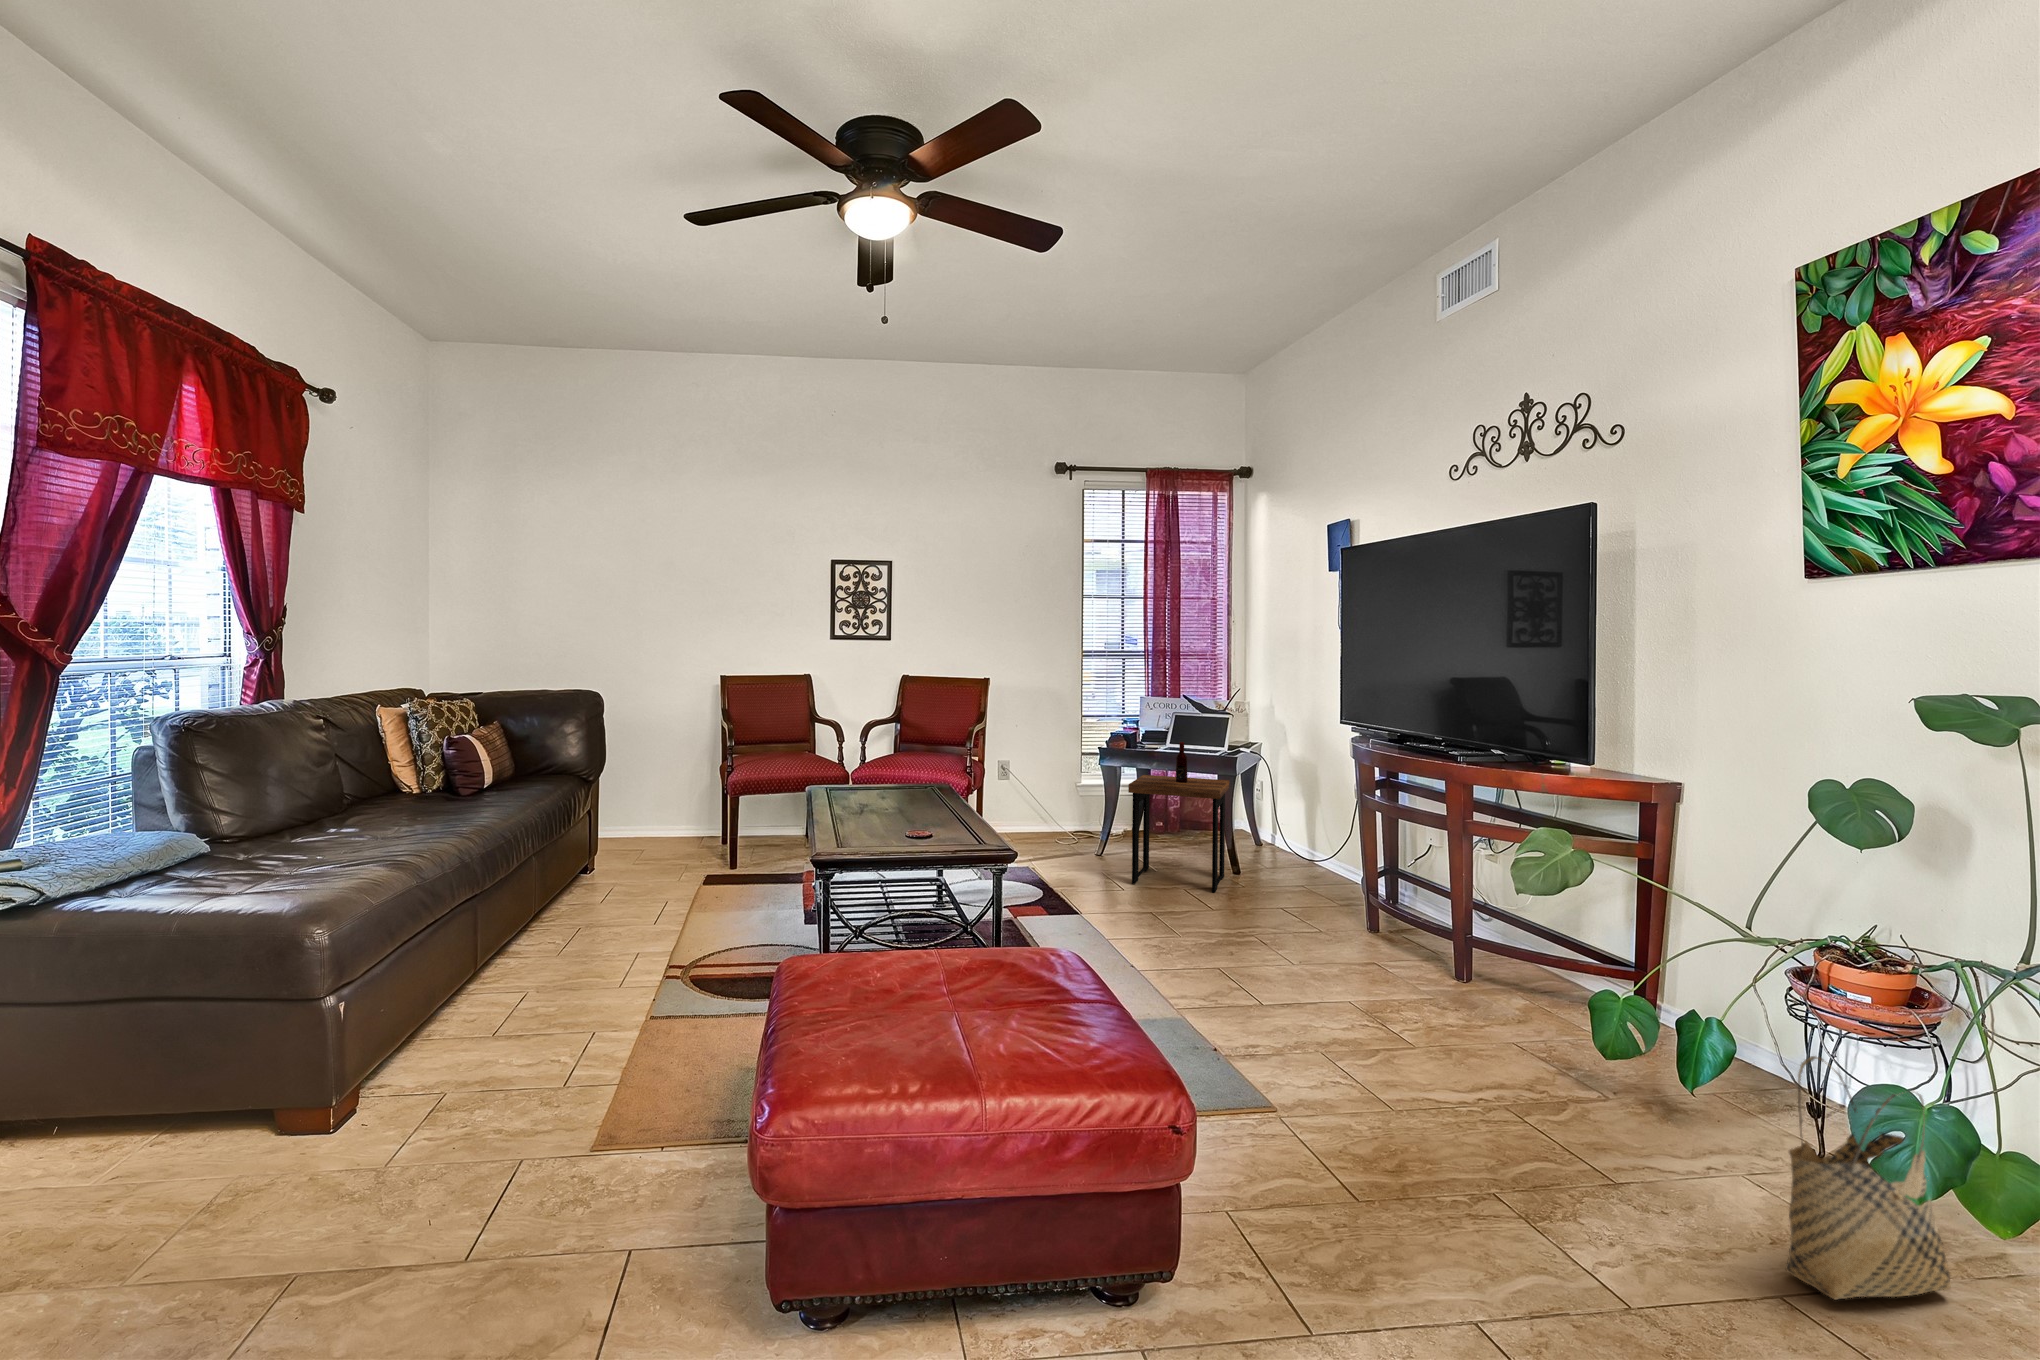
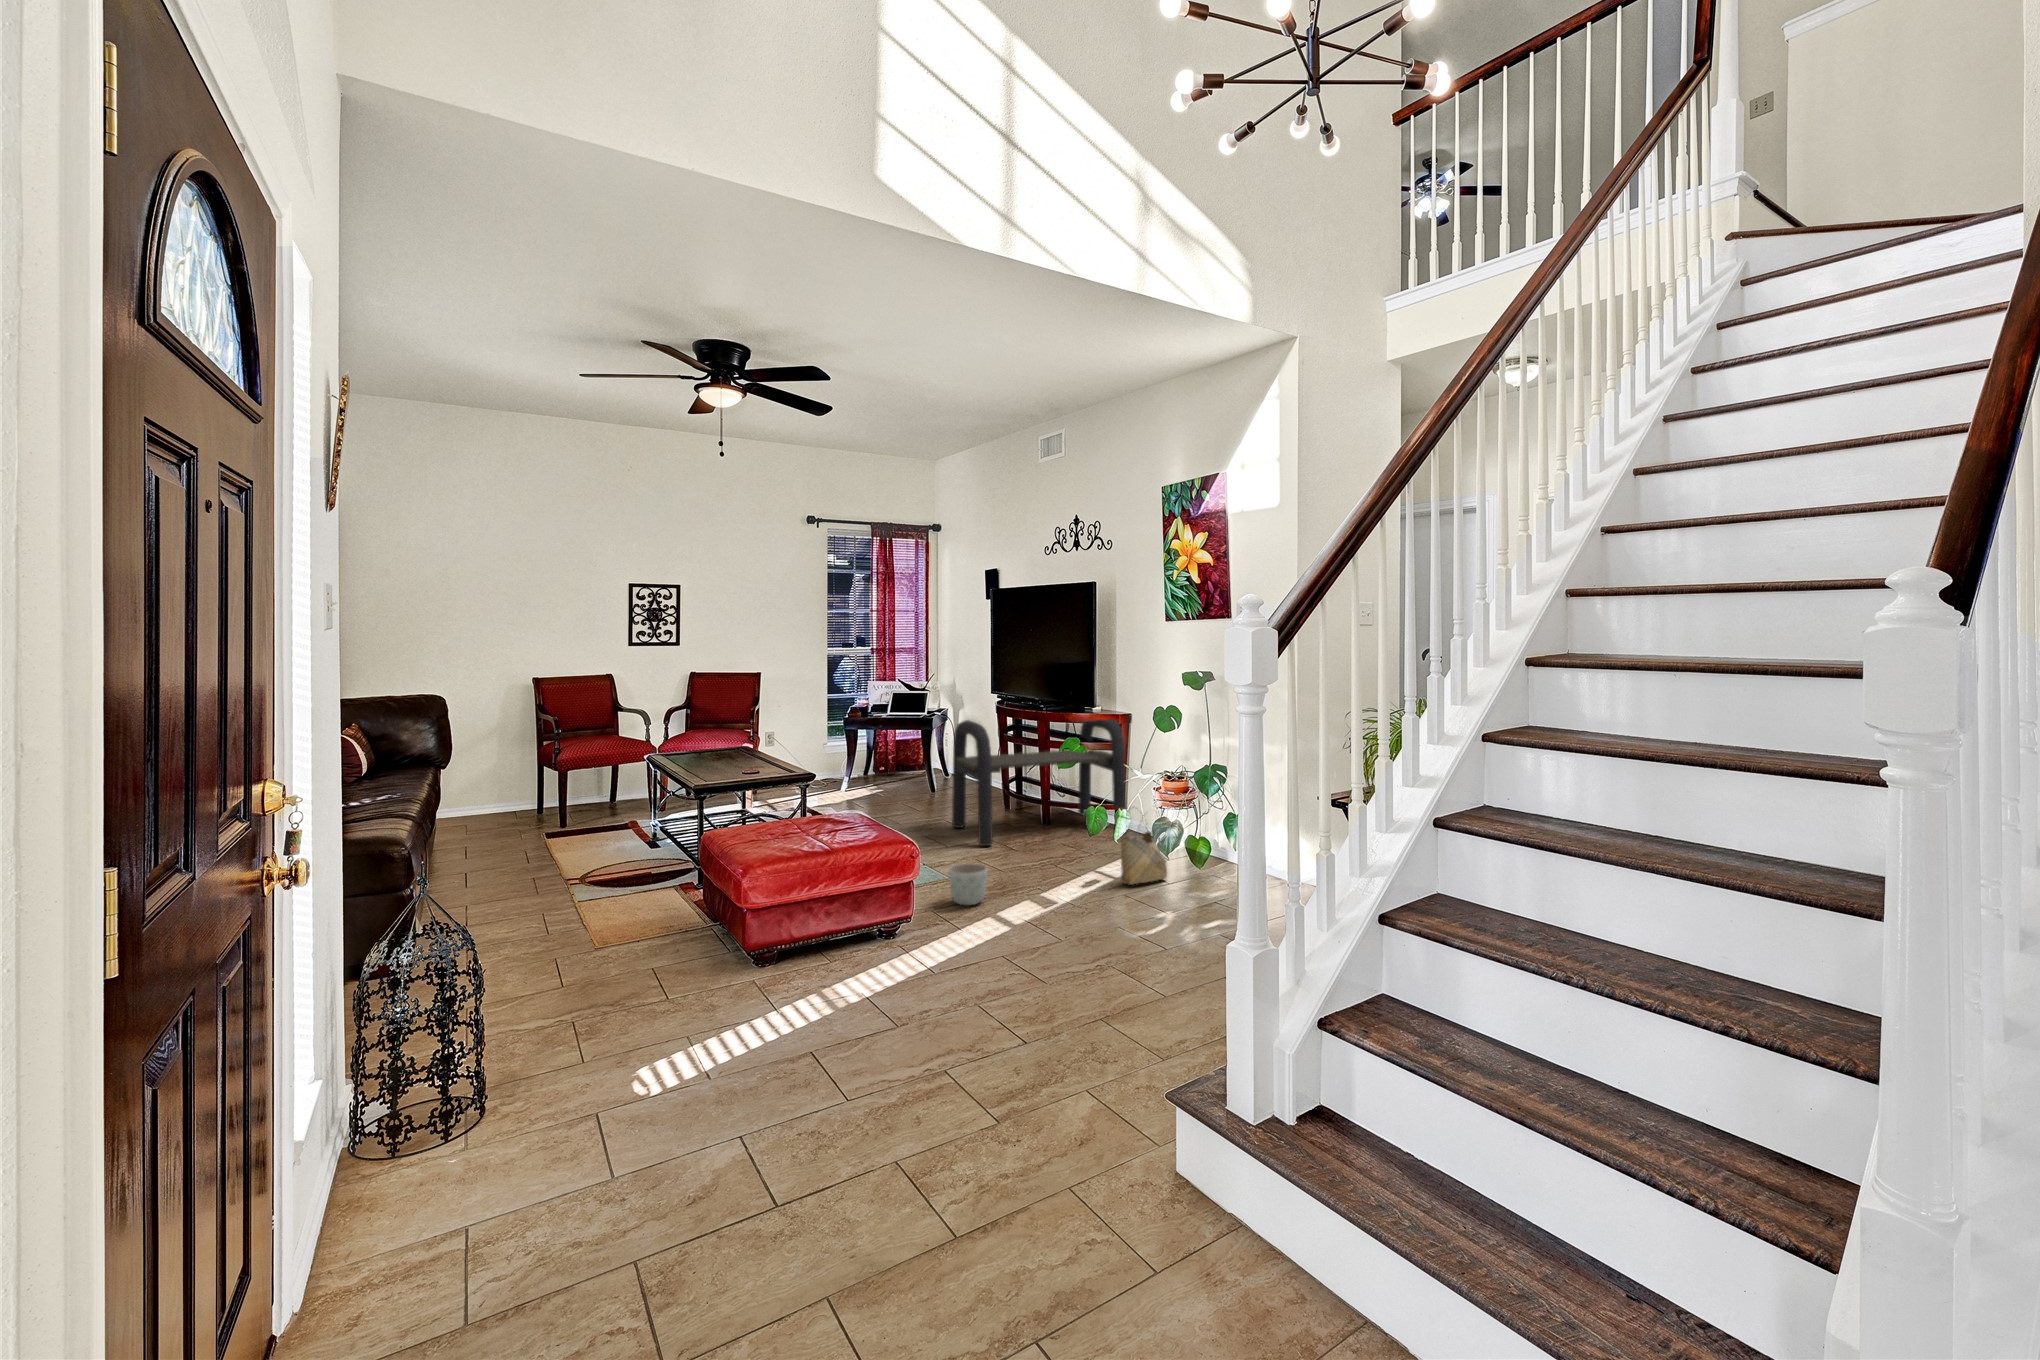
side table: present [1128,742,1229,893] -> none [864,710,926,801]
bench: none [1278,773,1679,1041] -> present [952,720,1126,846]
planter: none [1289,1144,1394,1274] -> present [949,863,987,905]

